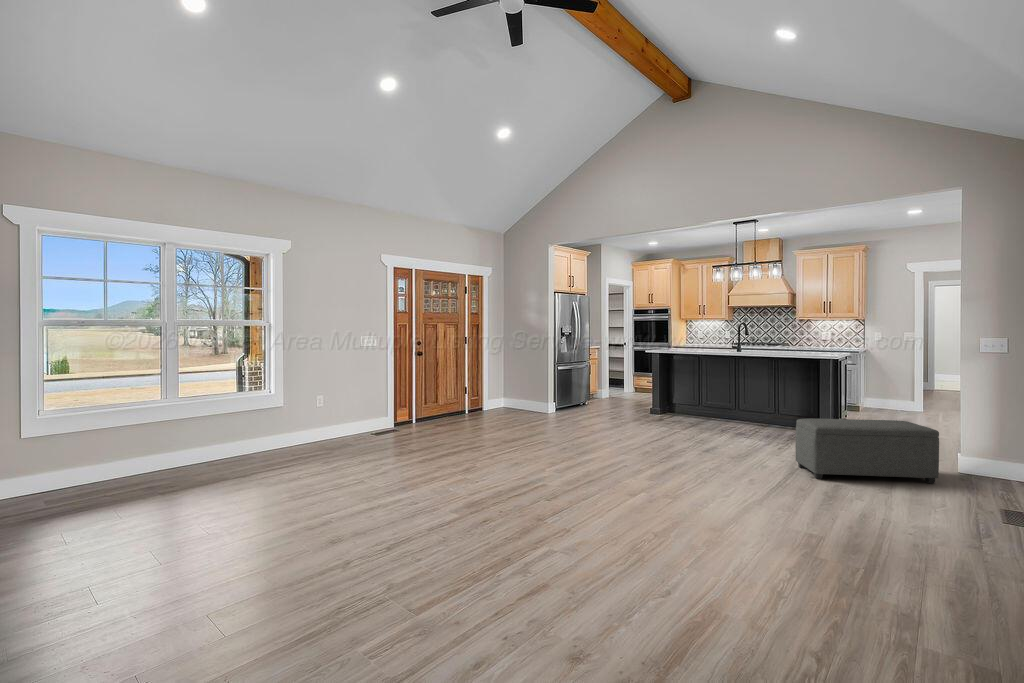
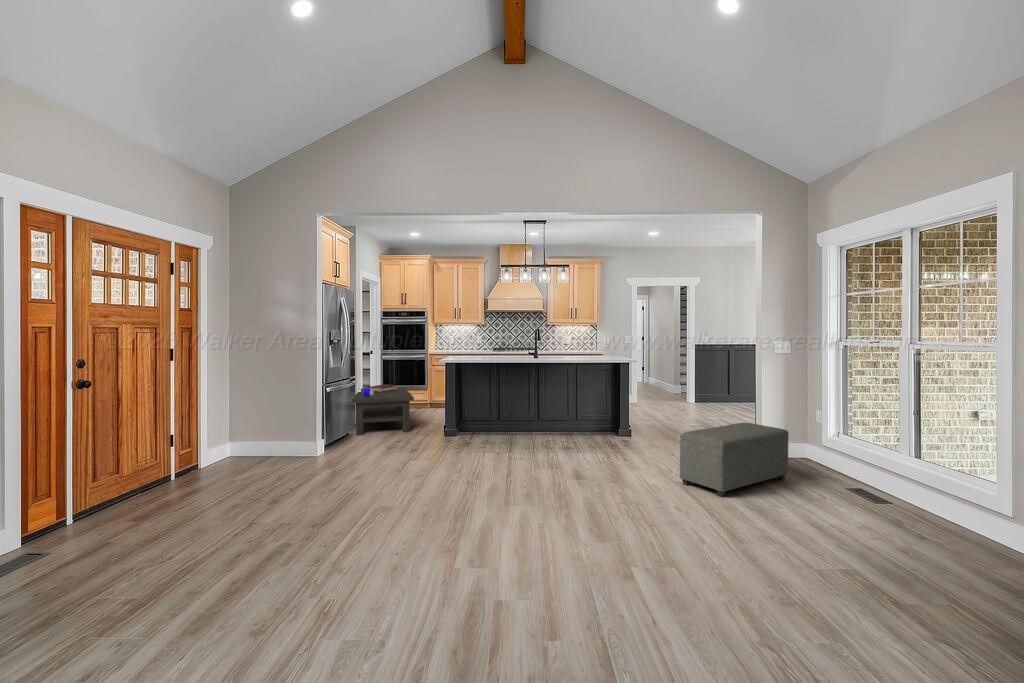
coffee table: none [585,370,641,408] -> present [352,384,414,435]

